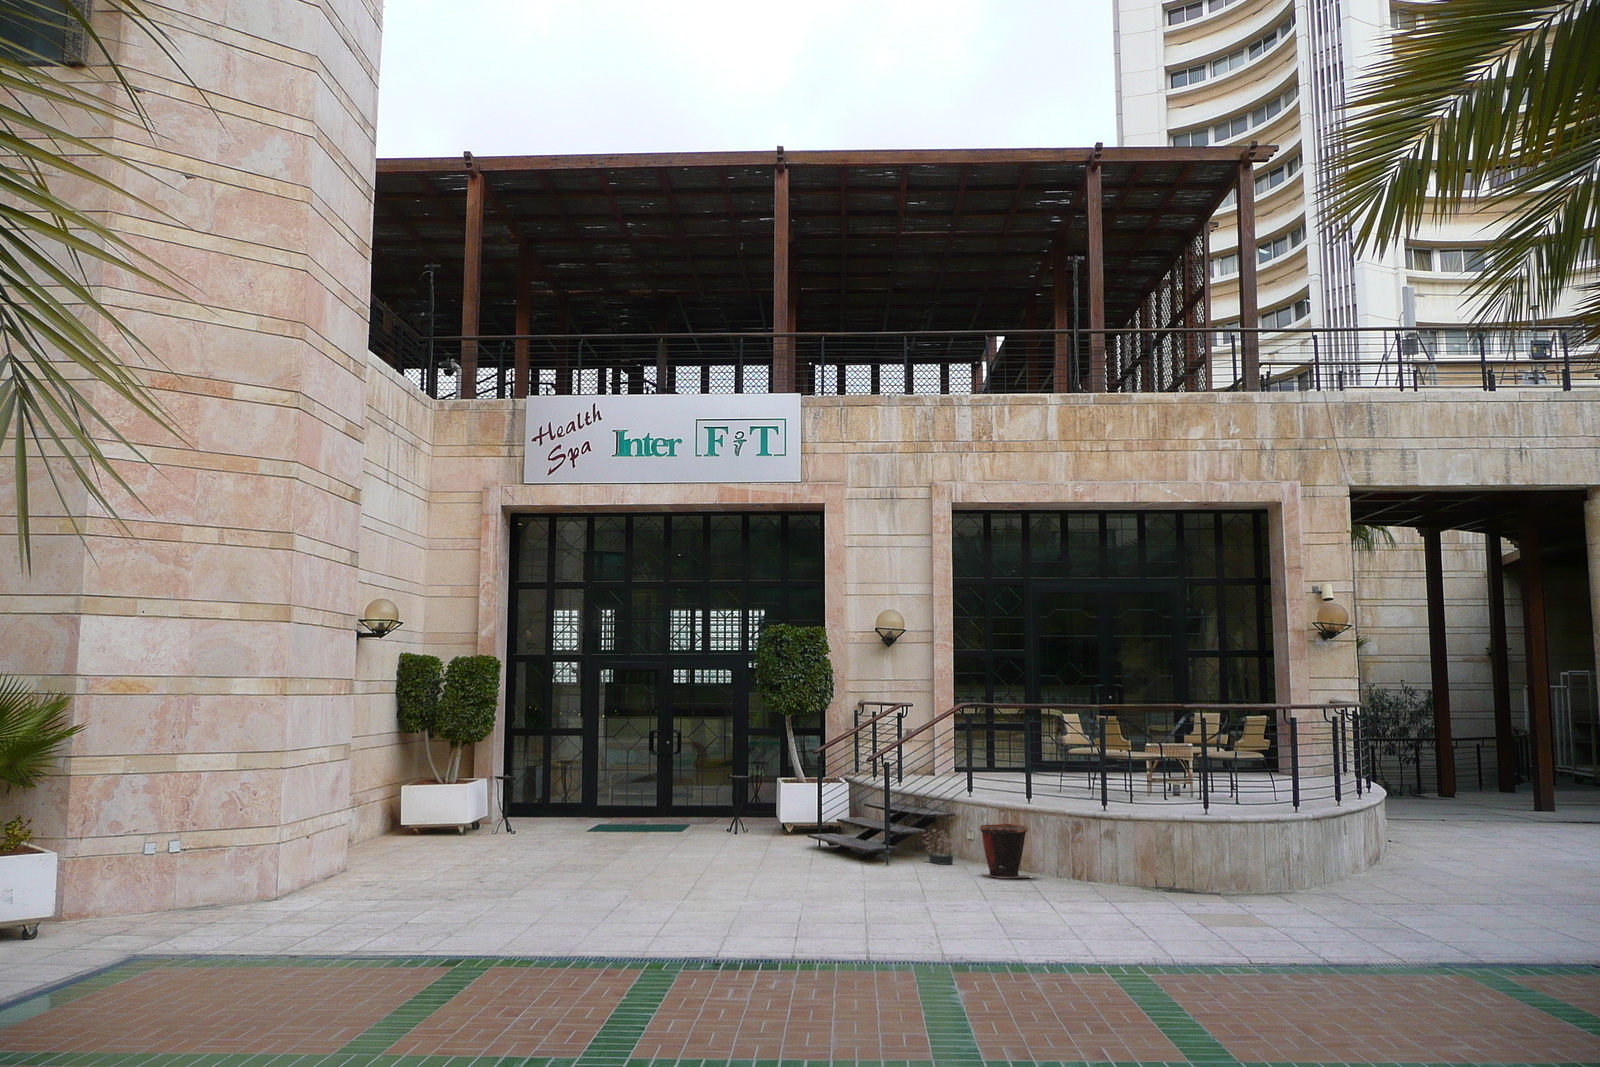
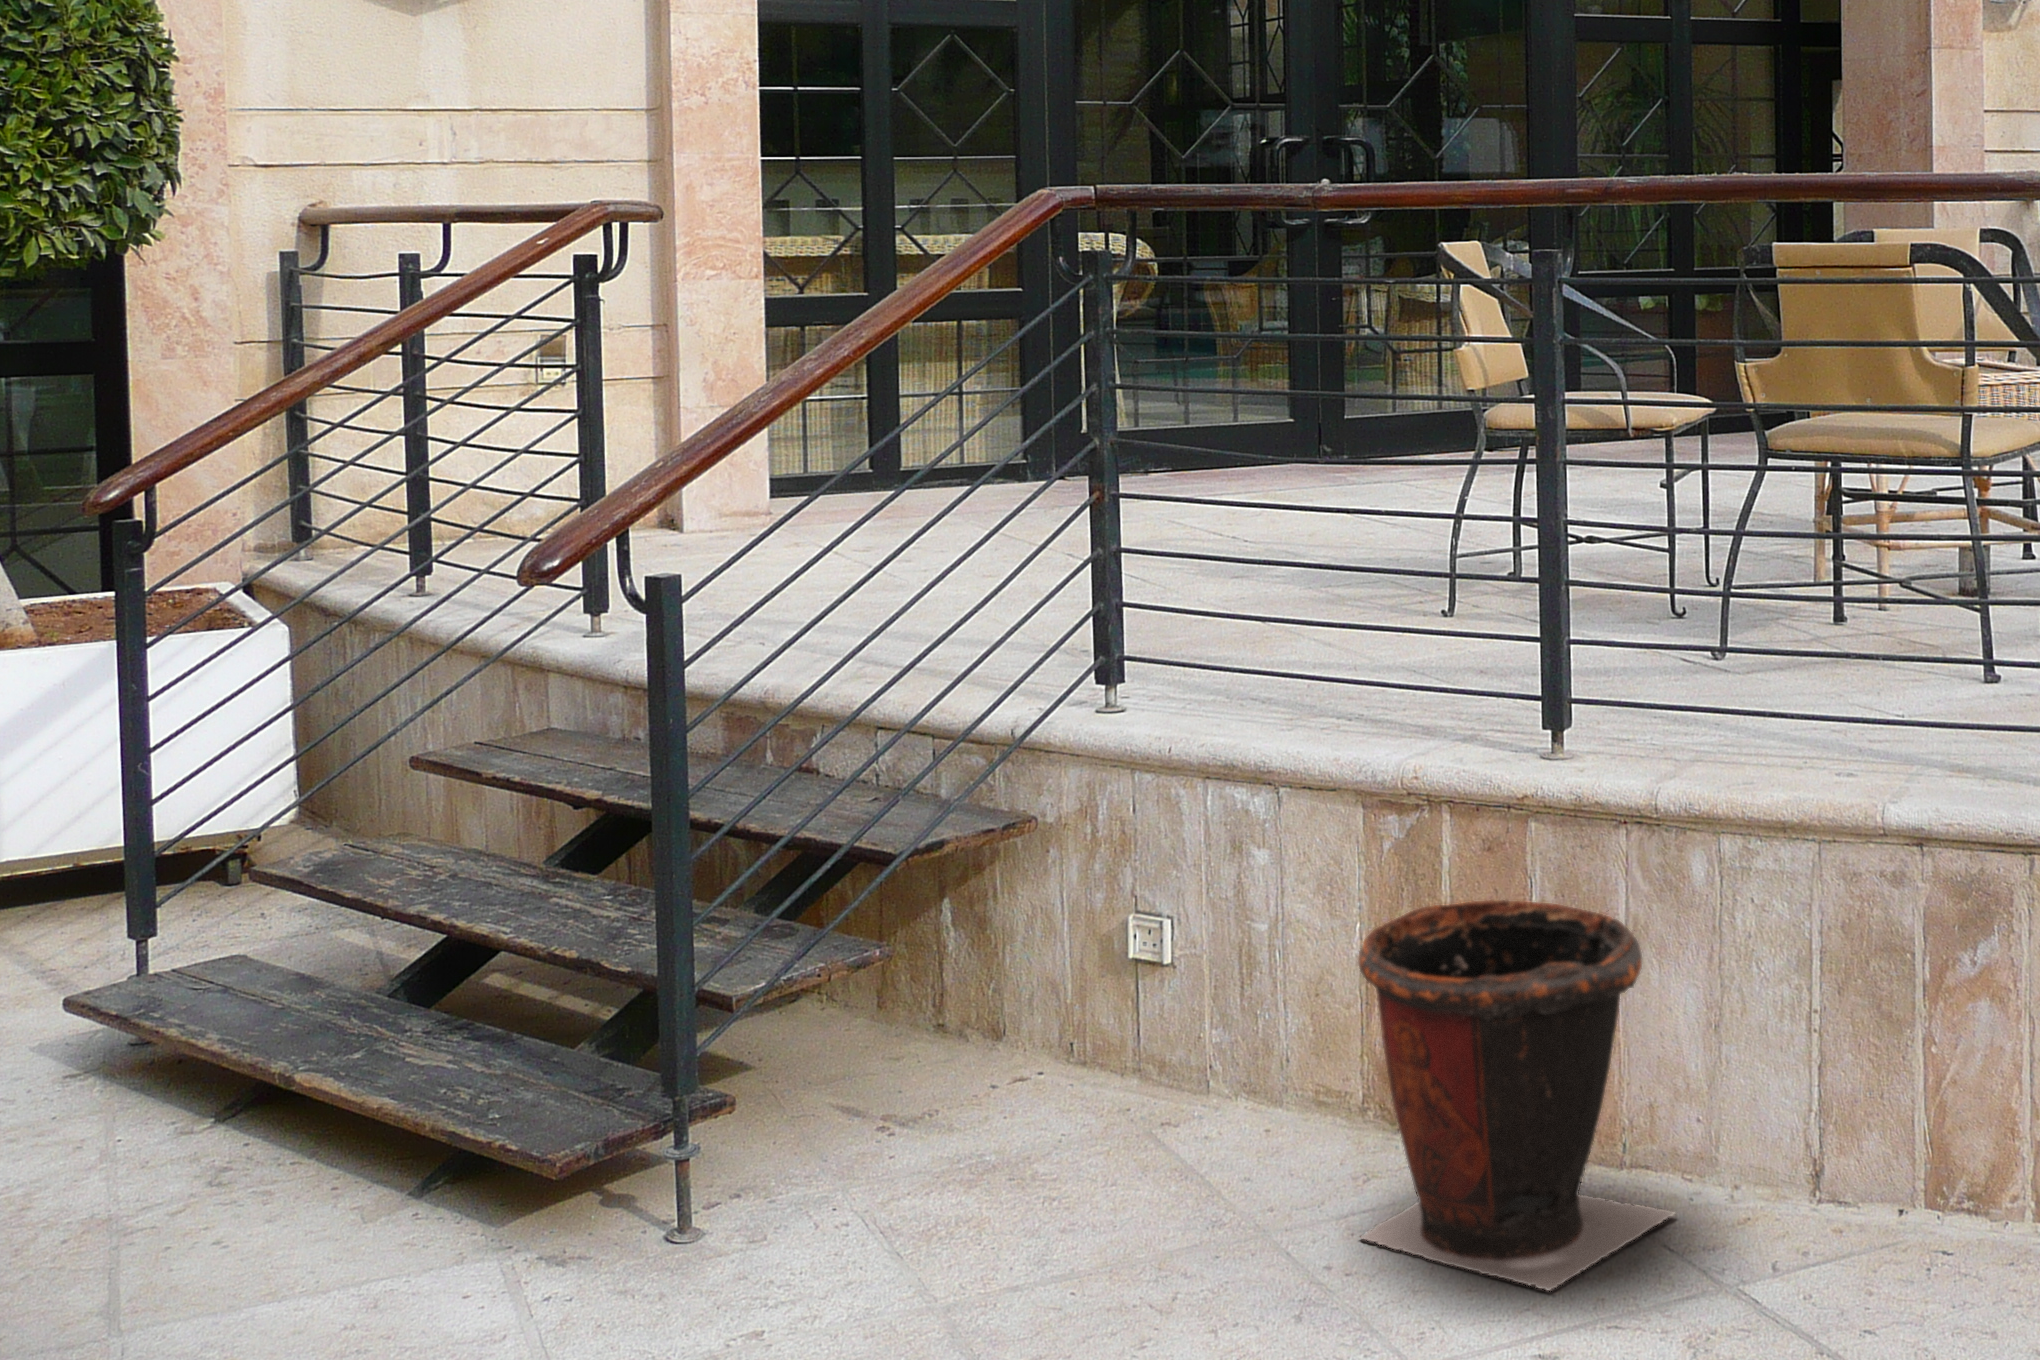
decorative plant: present [925,834,954,865] -> none [859,902,1077,1123]

